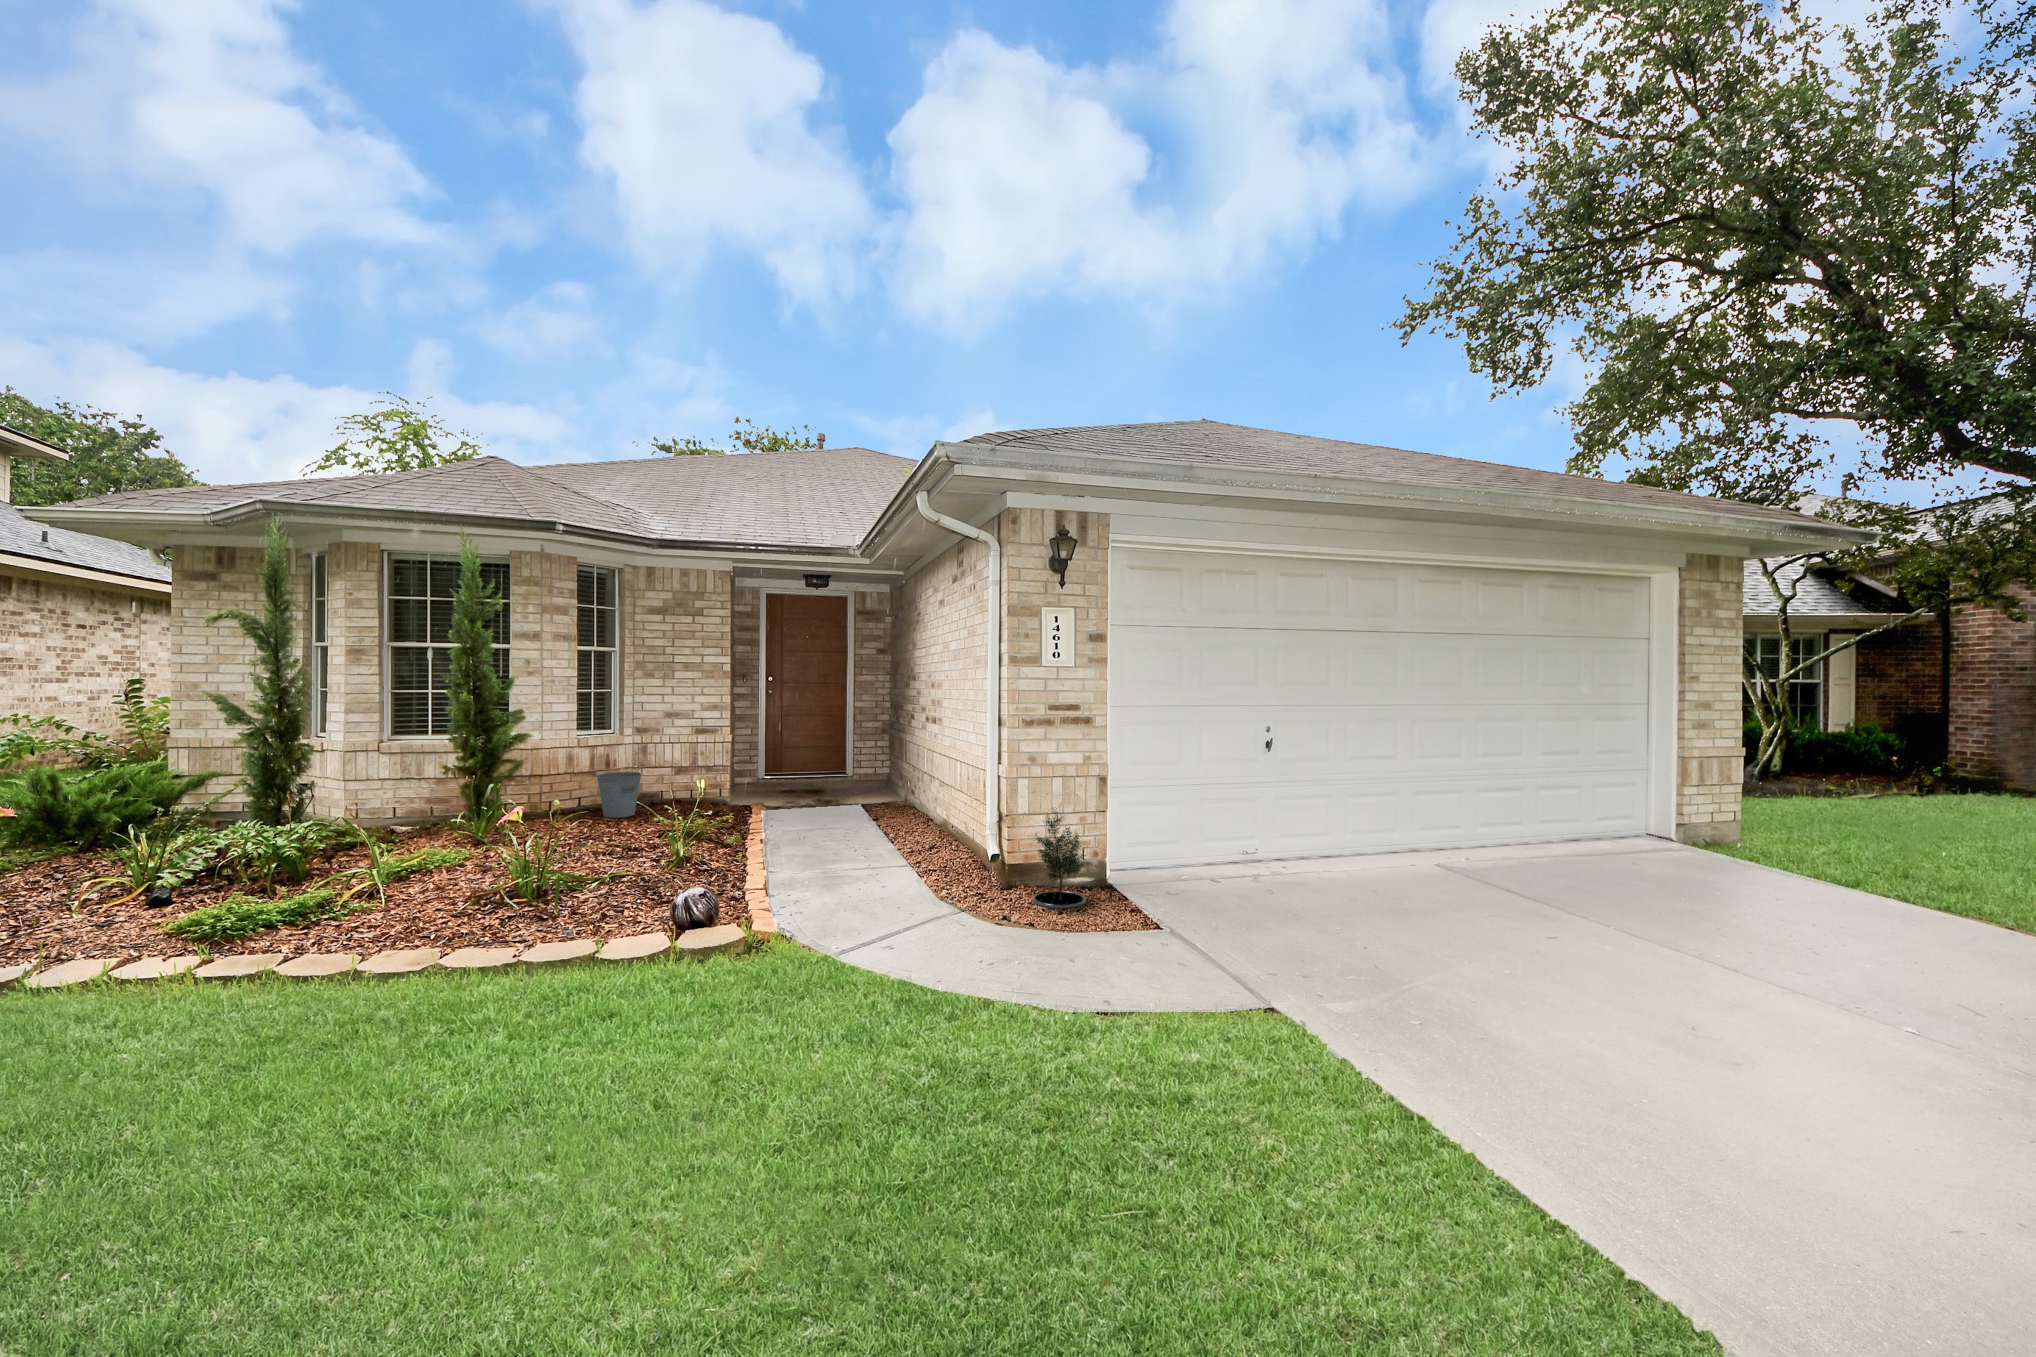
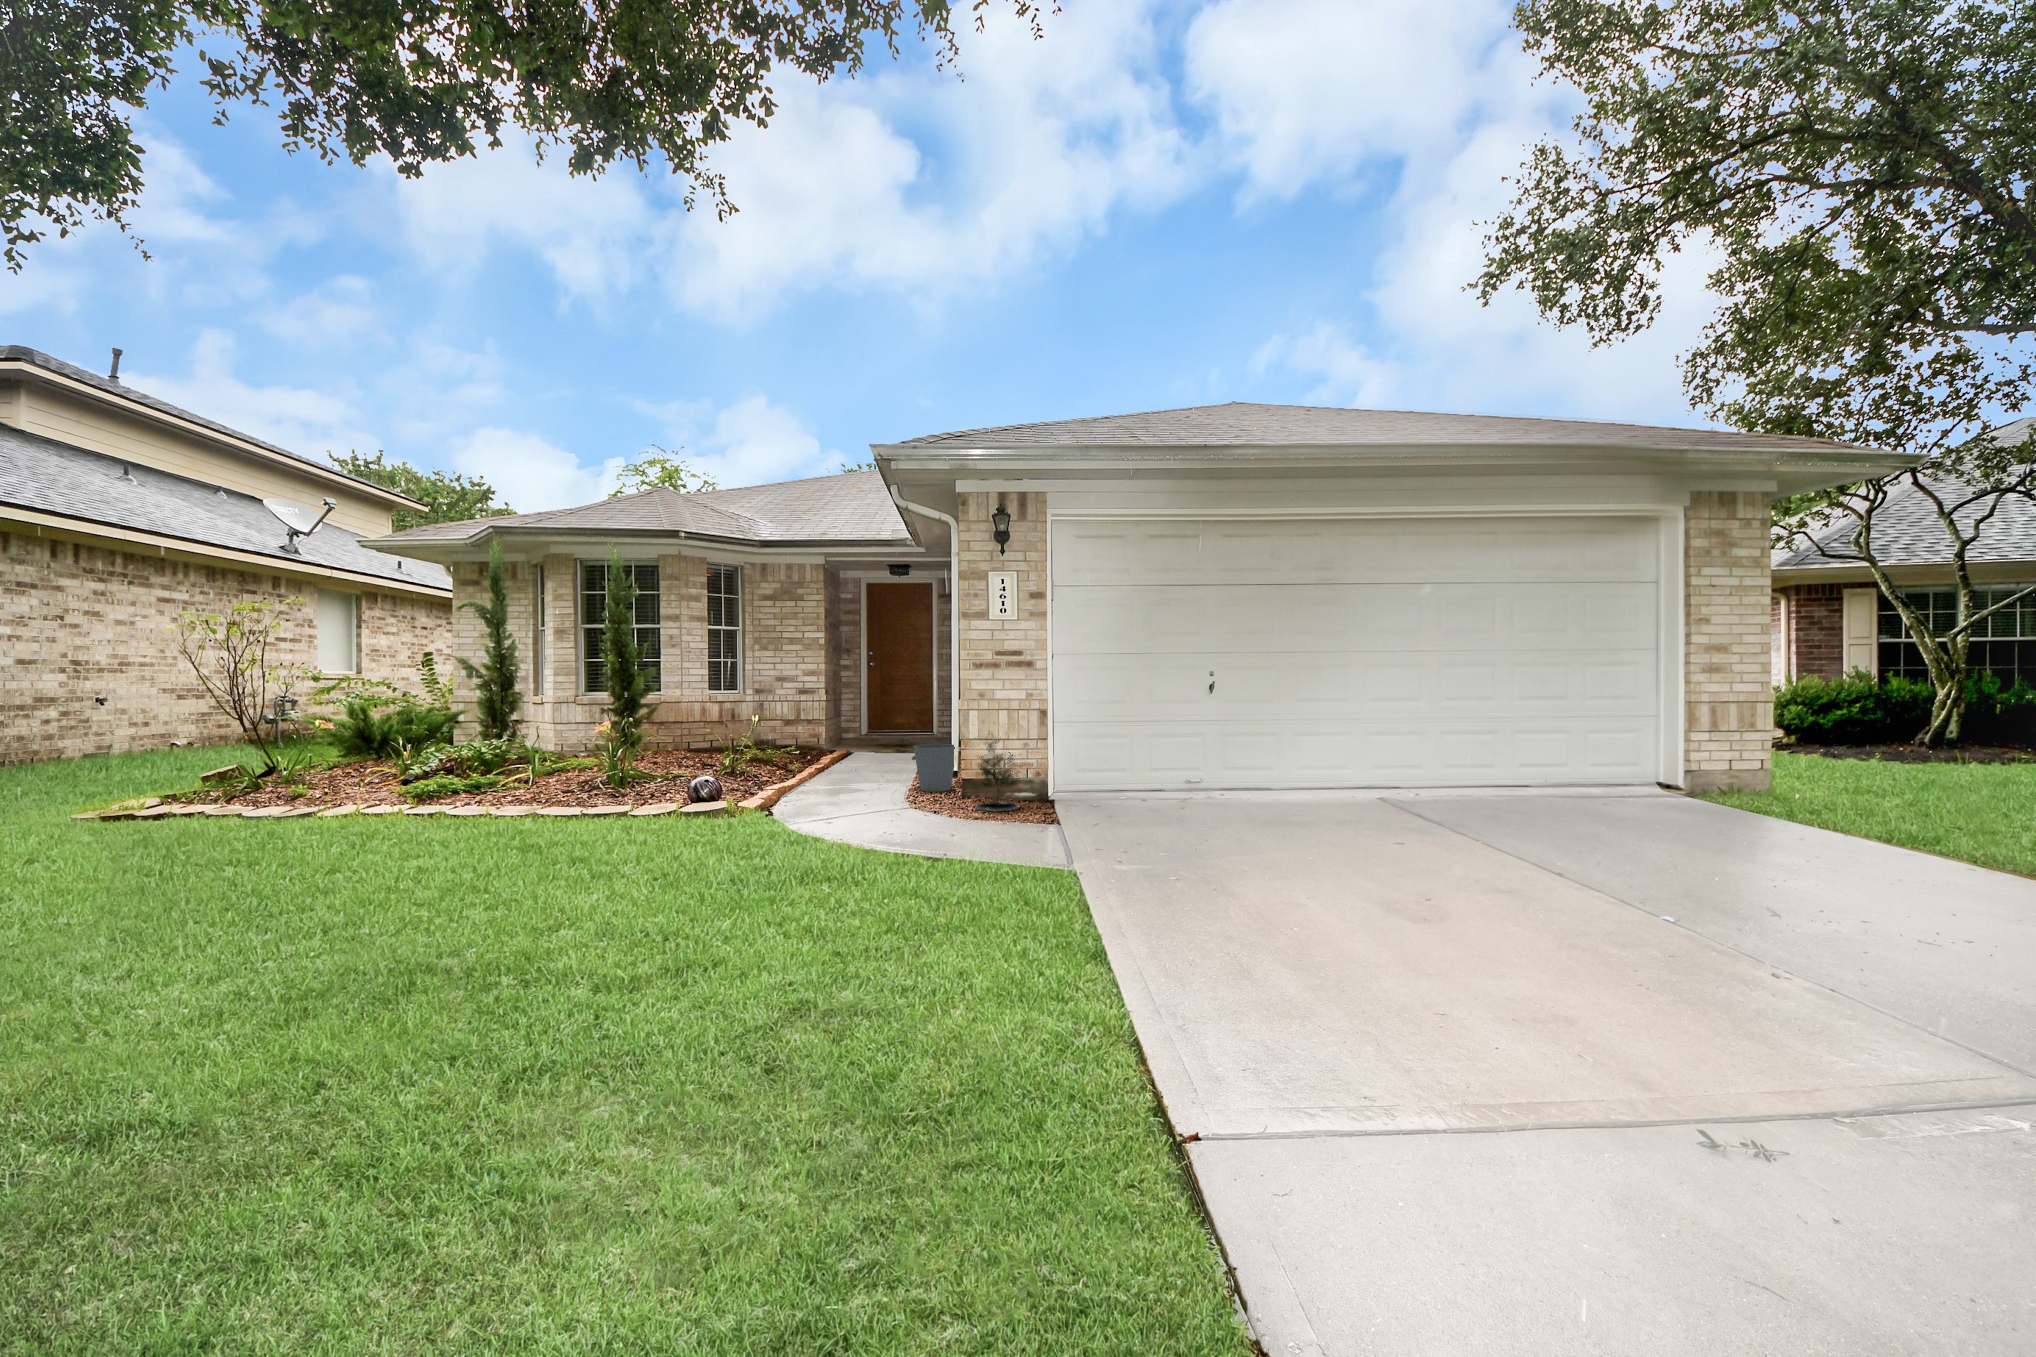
bucket: present [597,772,641,818] -> present [912,743,955,792]

